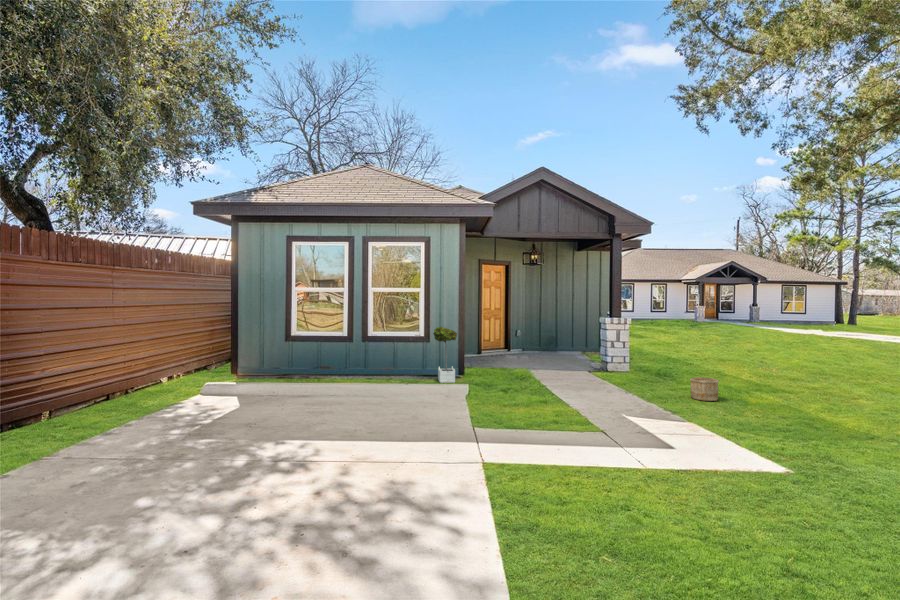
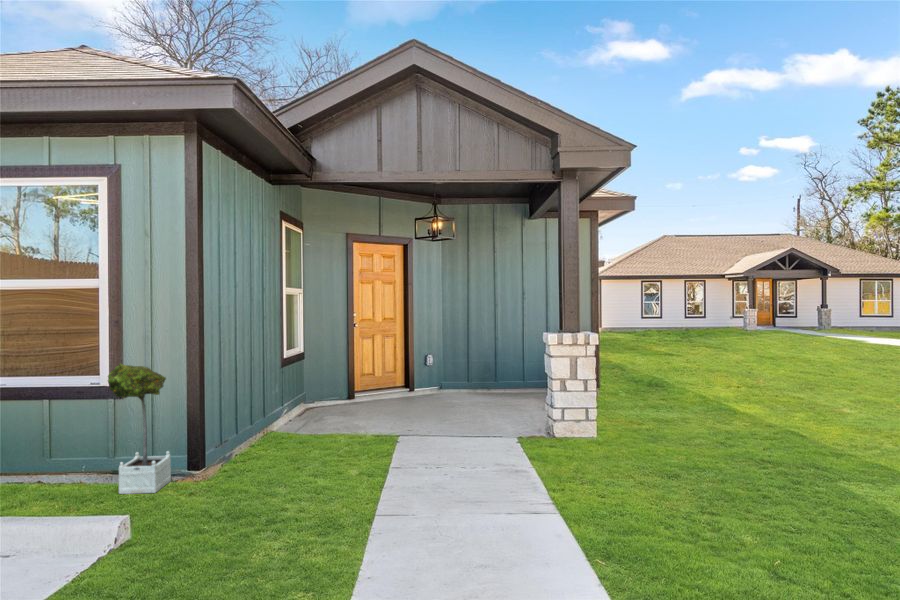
wooden bucket: present [690,377,719,401] -> none [696,493,777,574]

